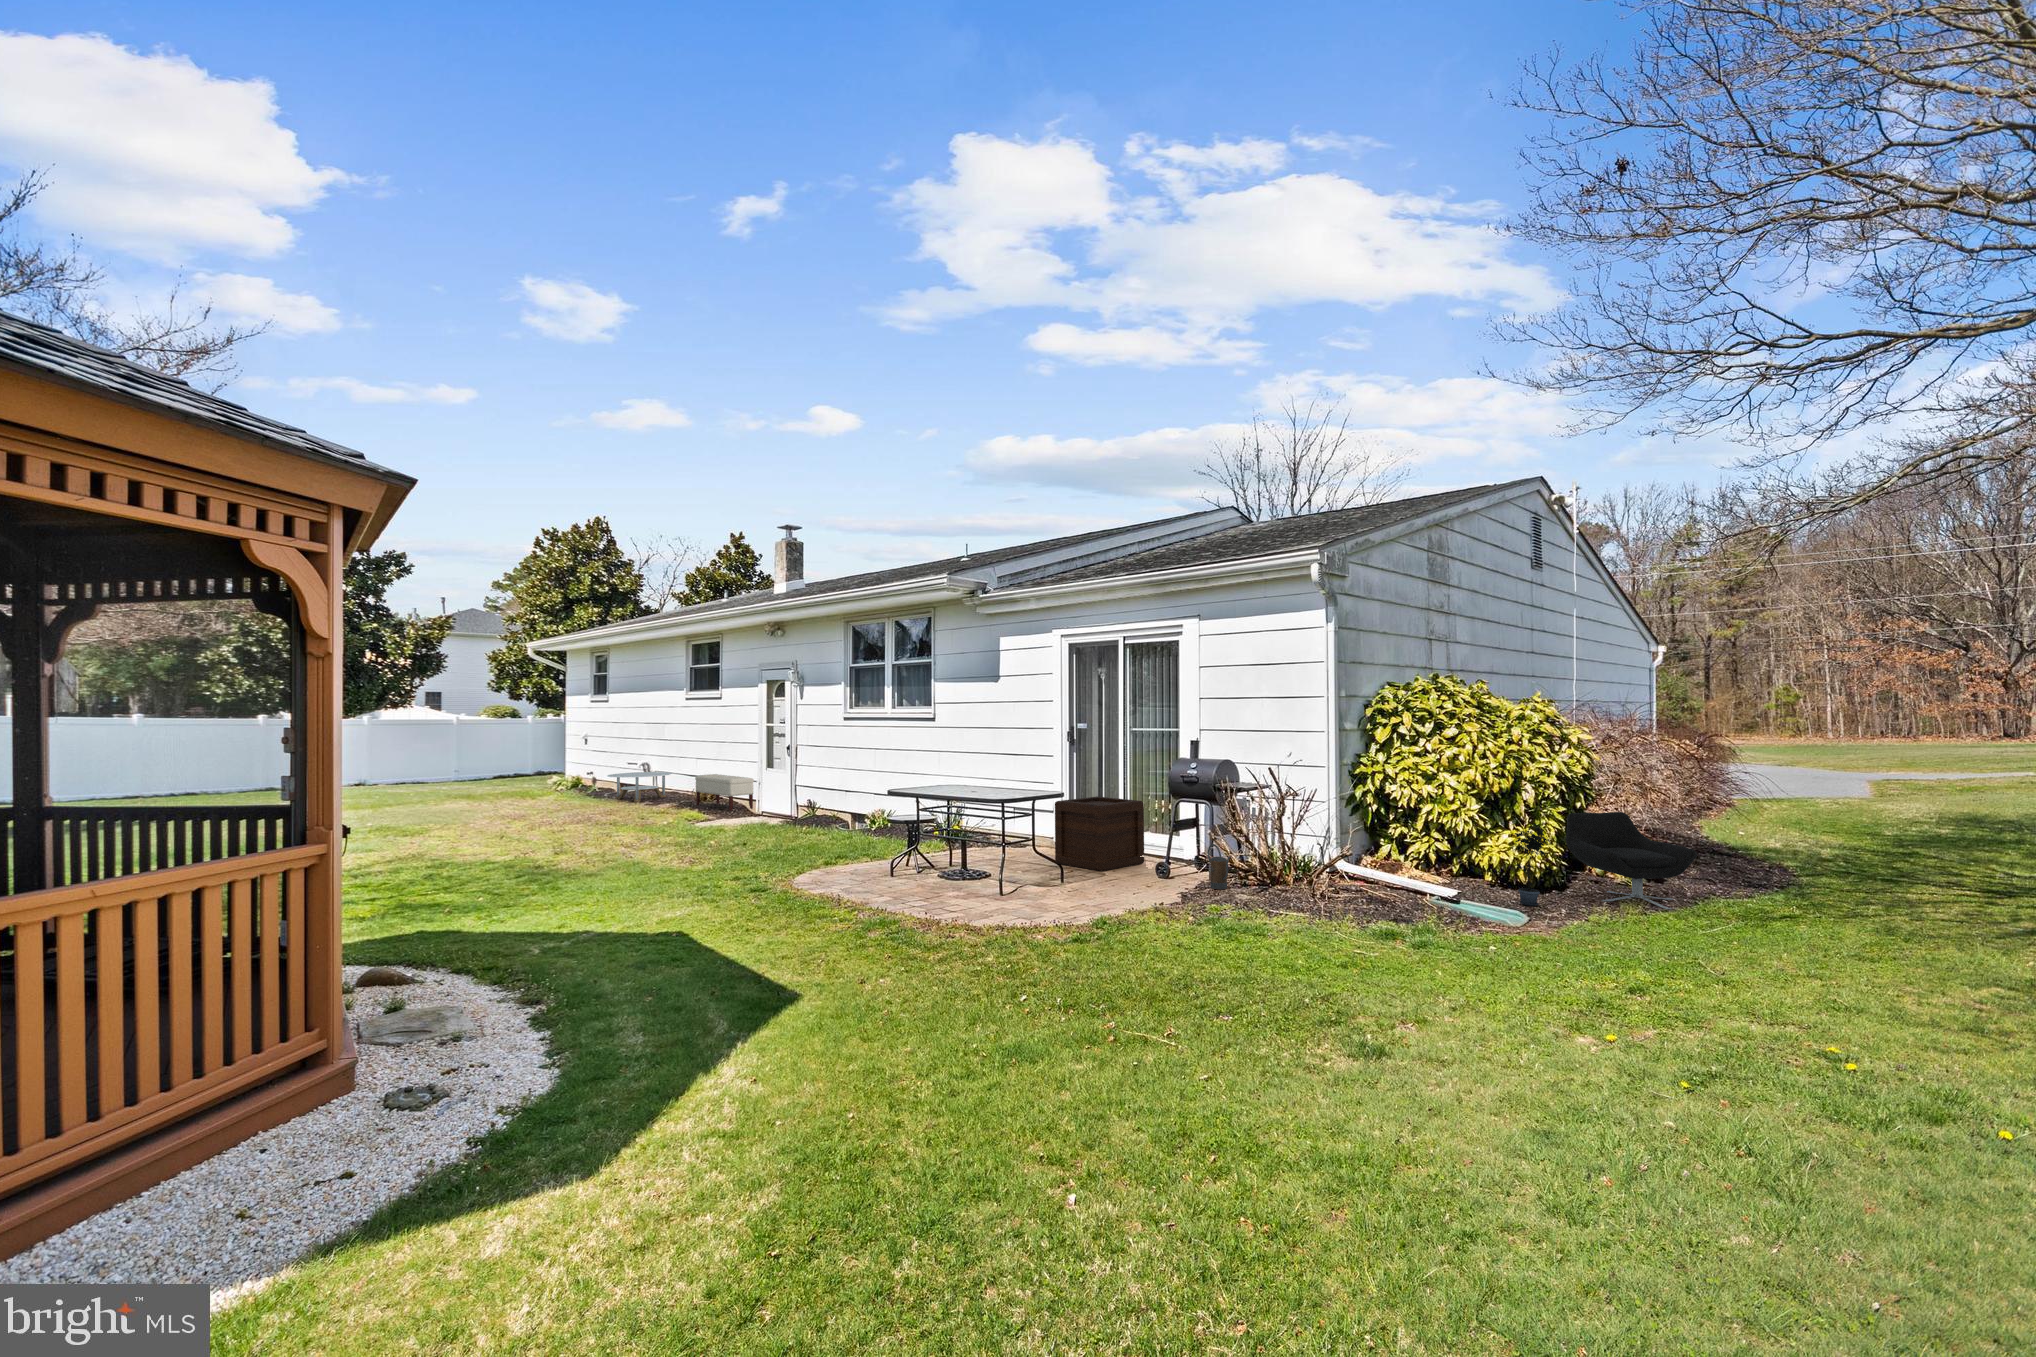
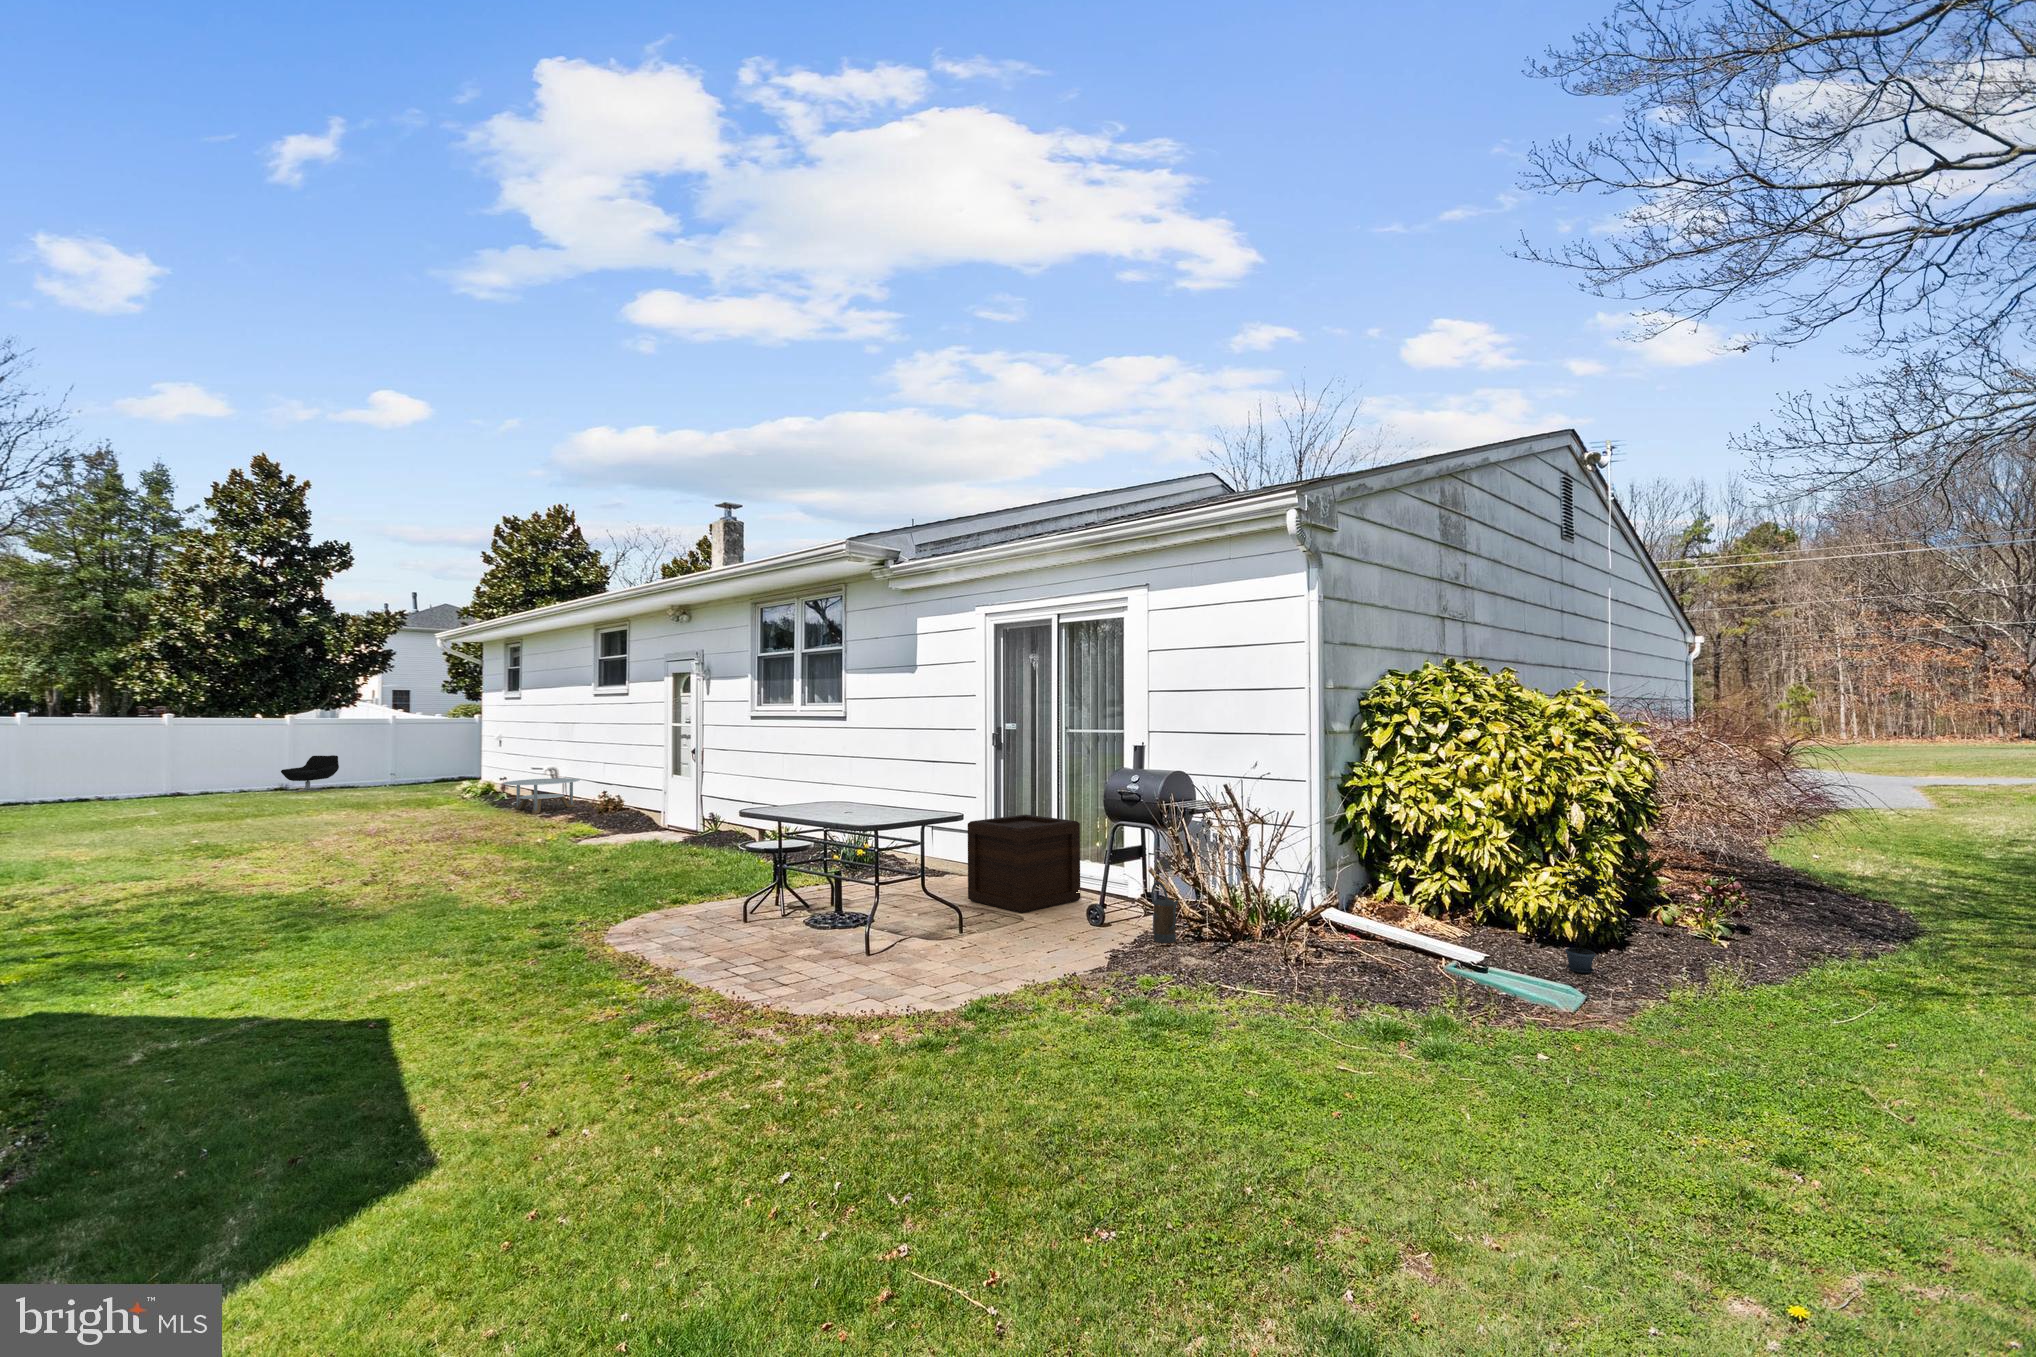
bench: present [695,774,754,811] -> none [596,782,659,825]
lounge chair: present [1566,812,1697,909] -> present [281,755,339,792]

